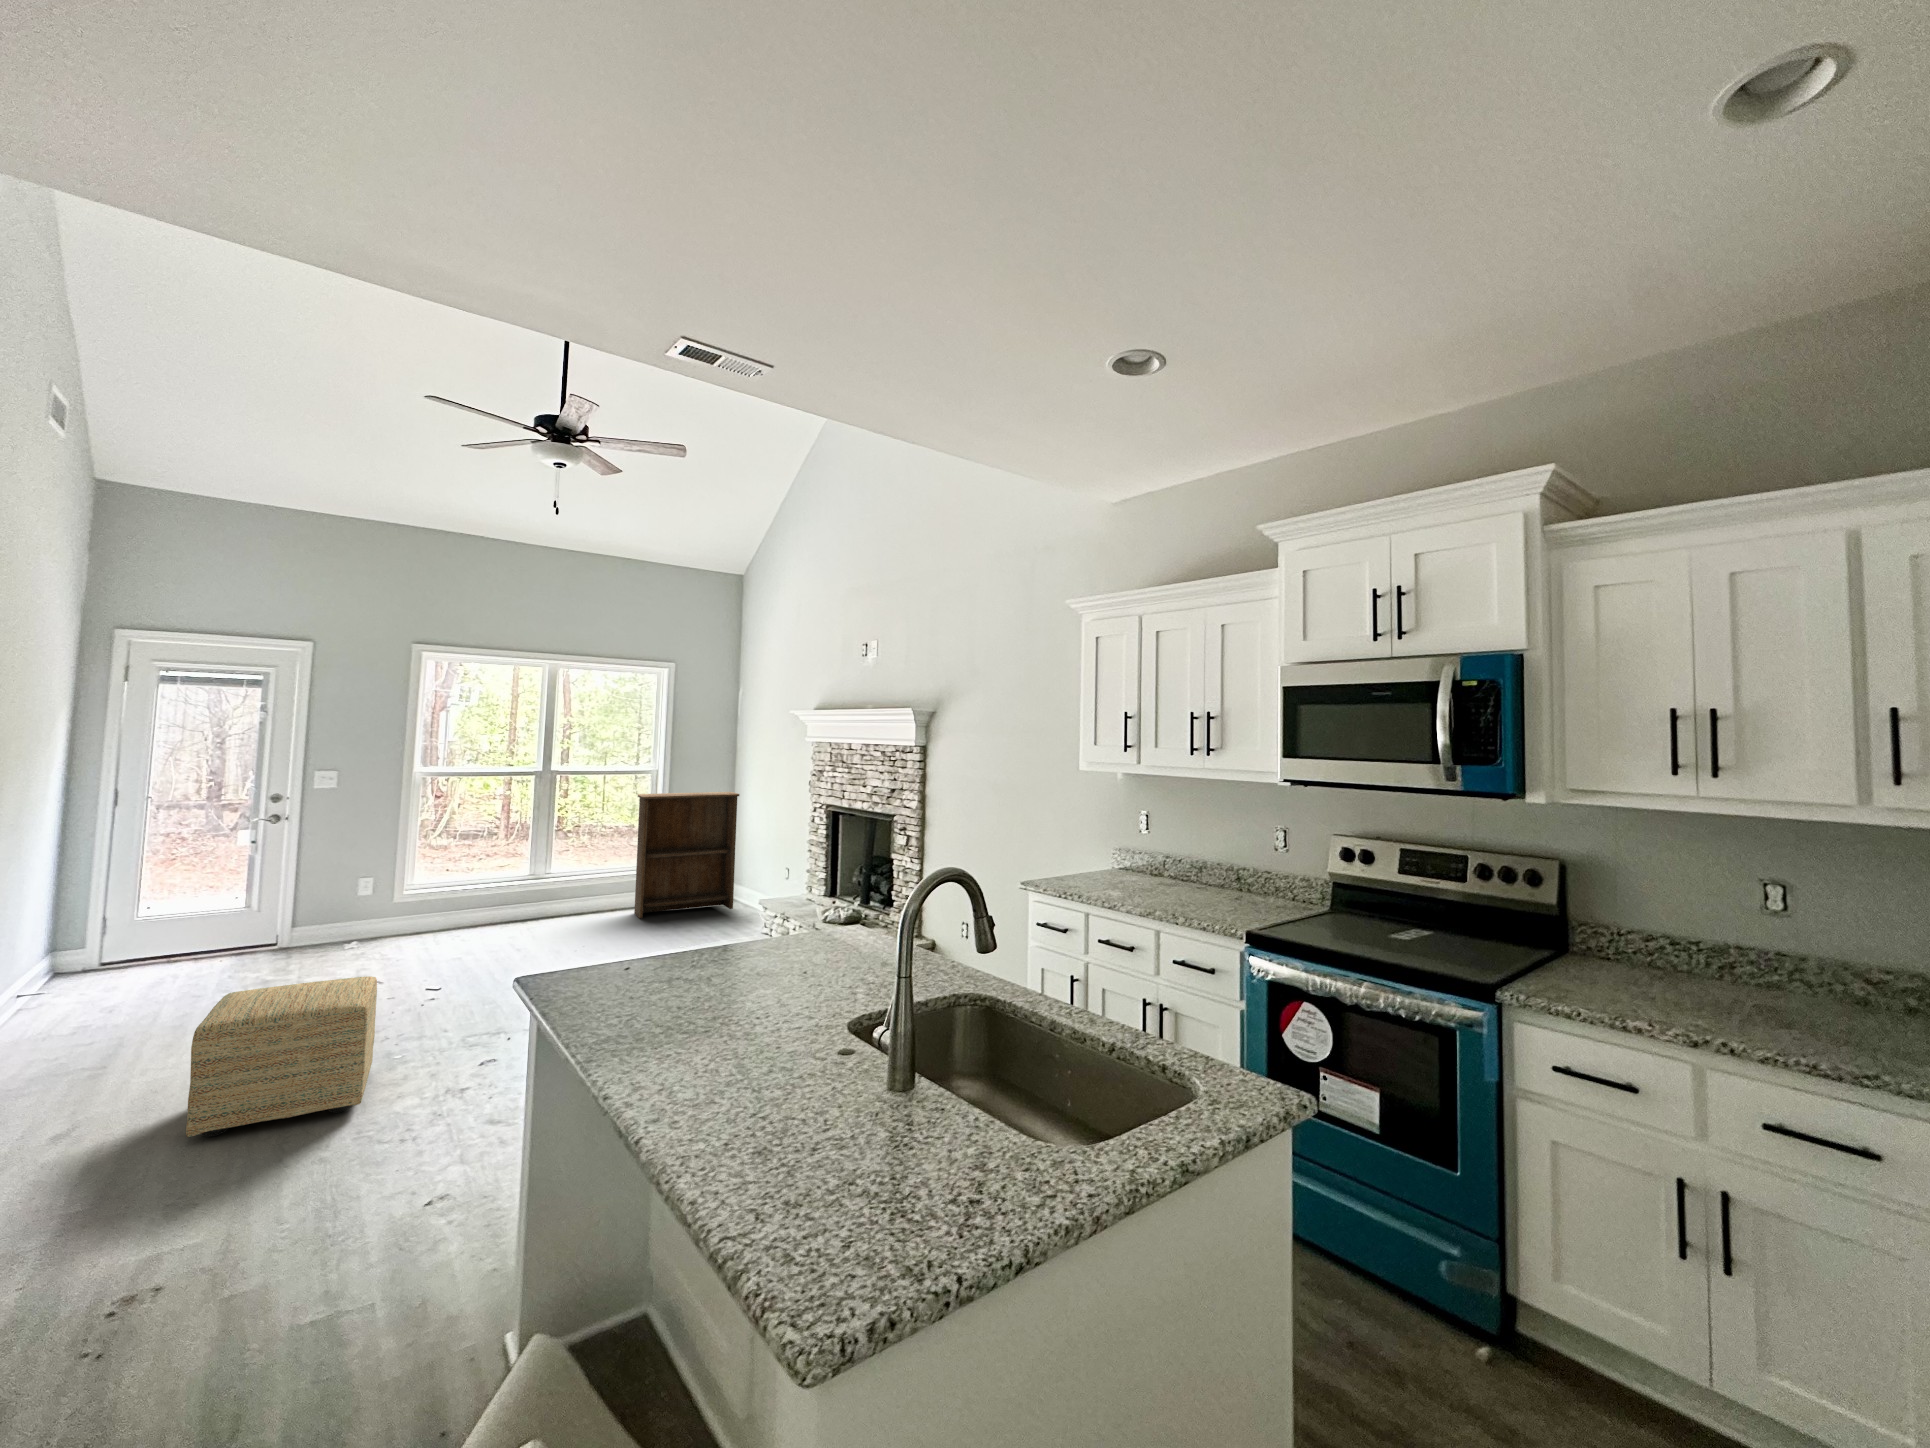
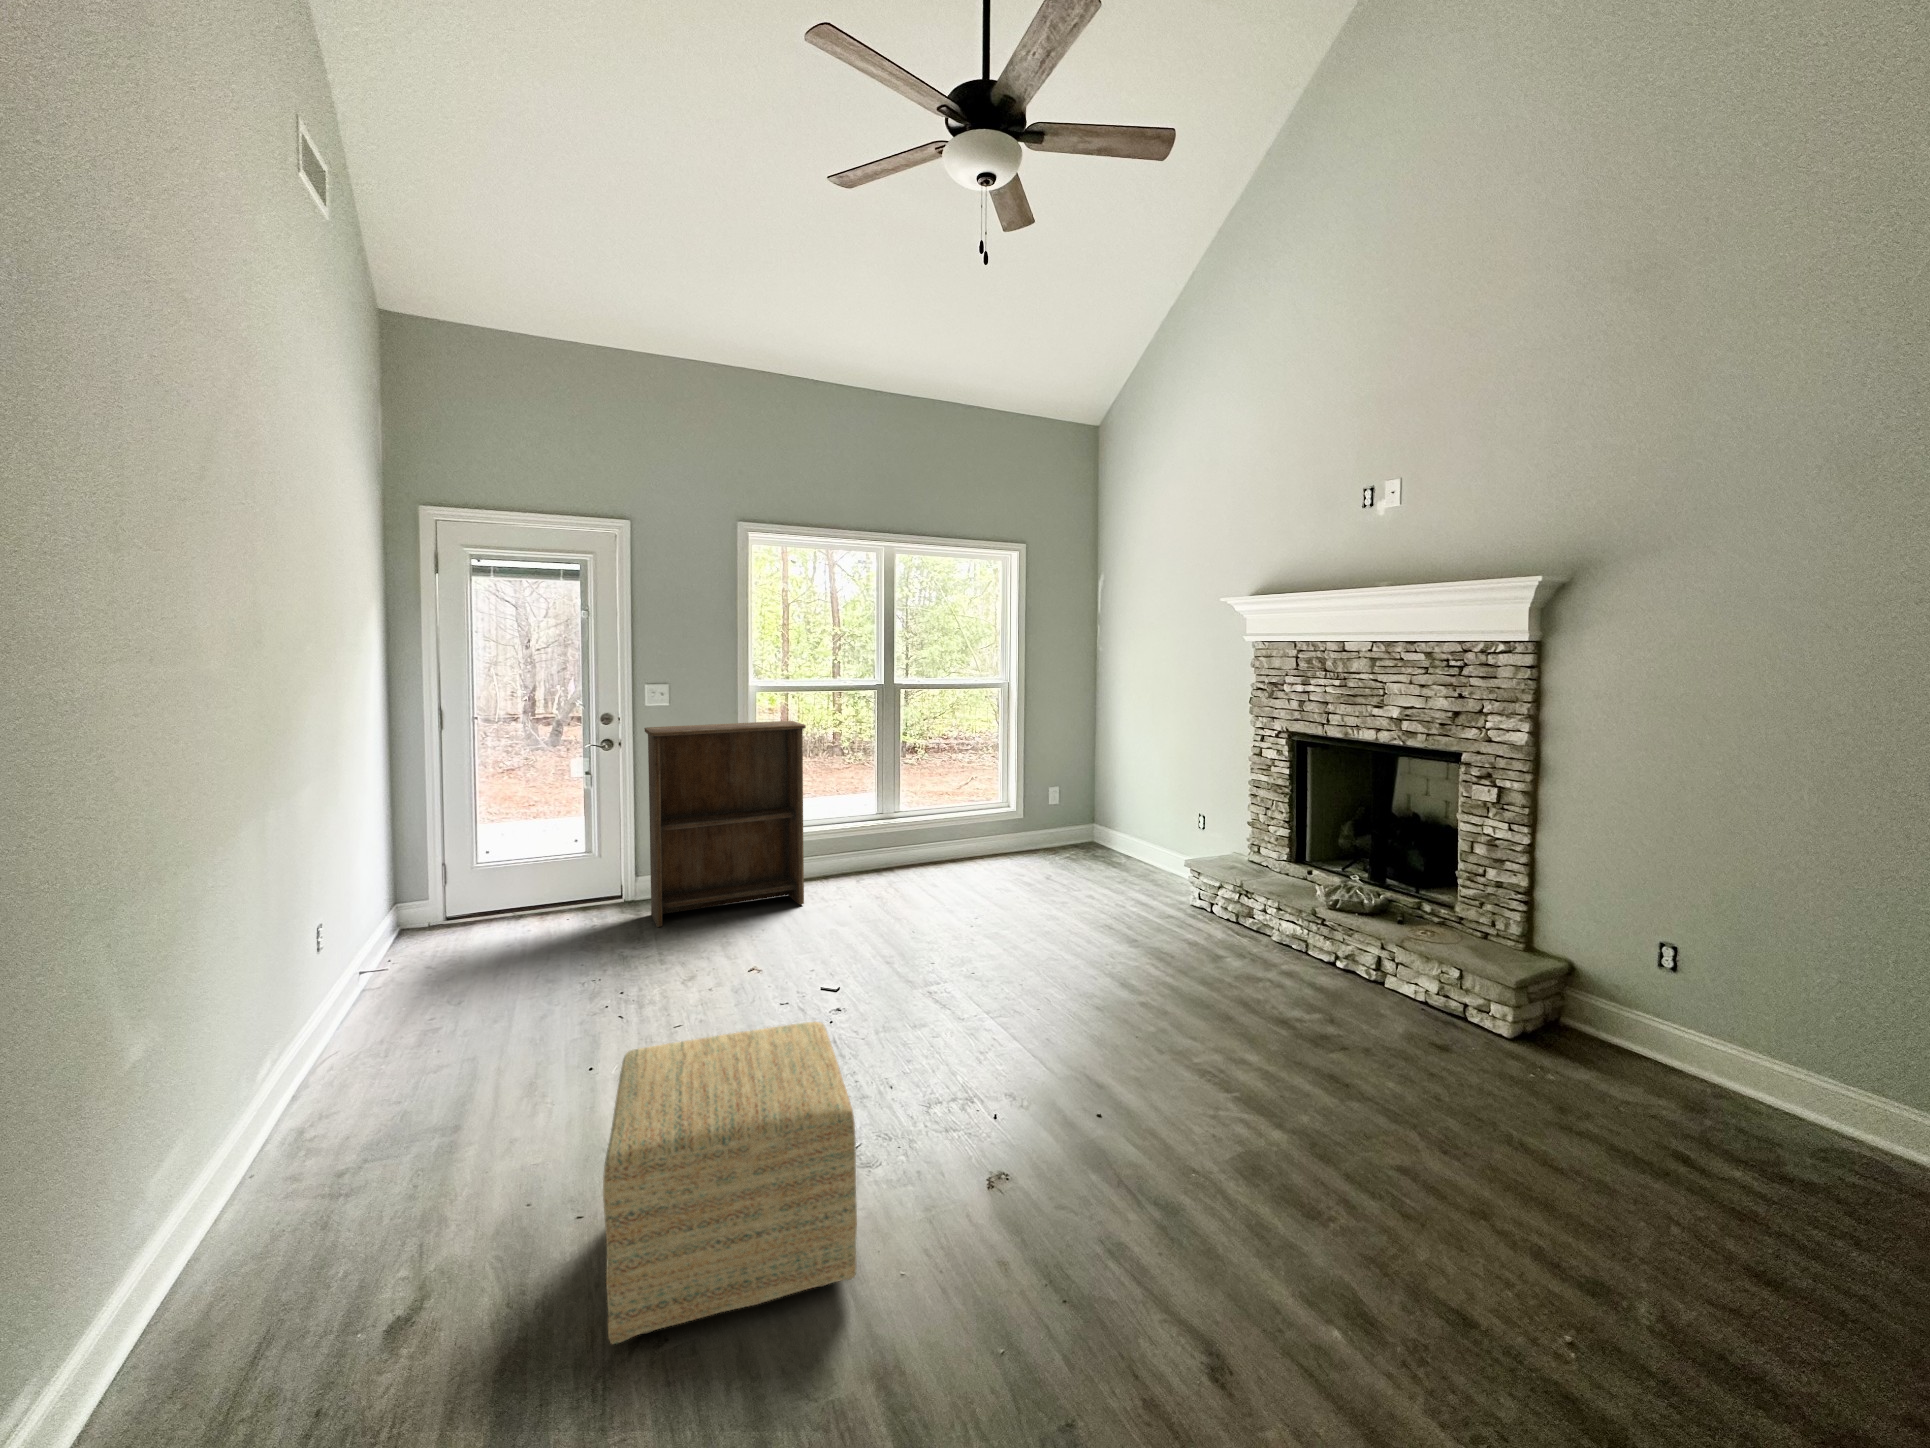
bookshelf: present [634,792,739,918] -> present [644,721,806,927]

